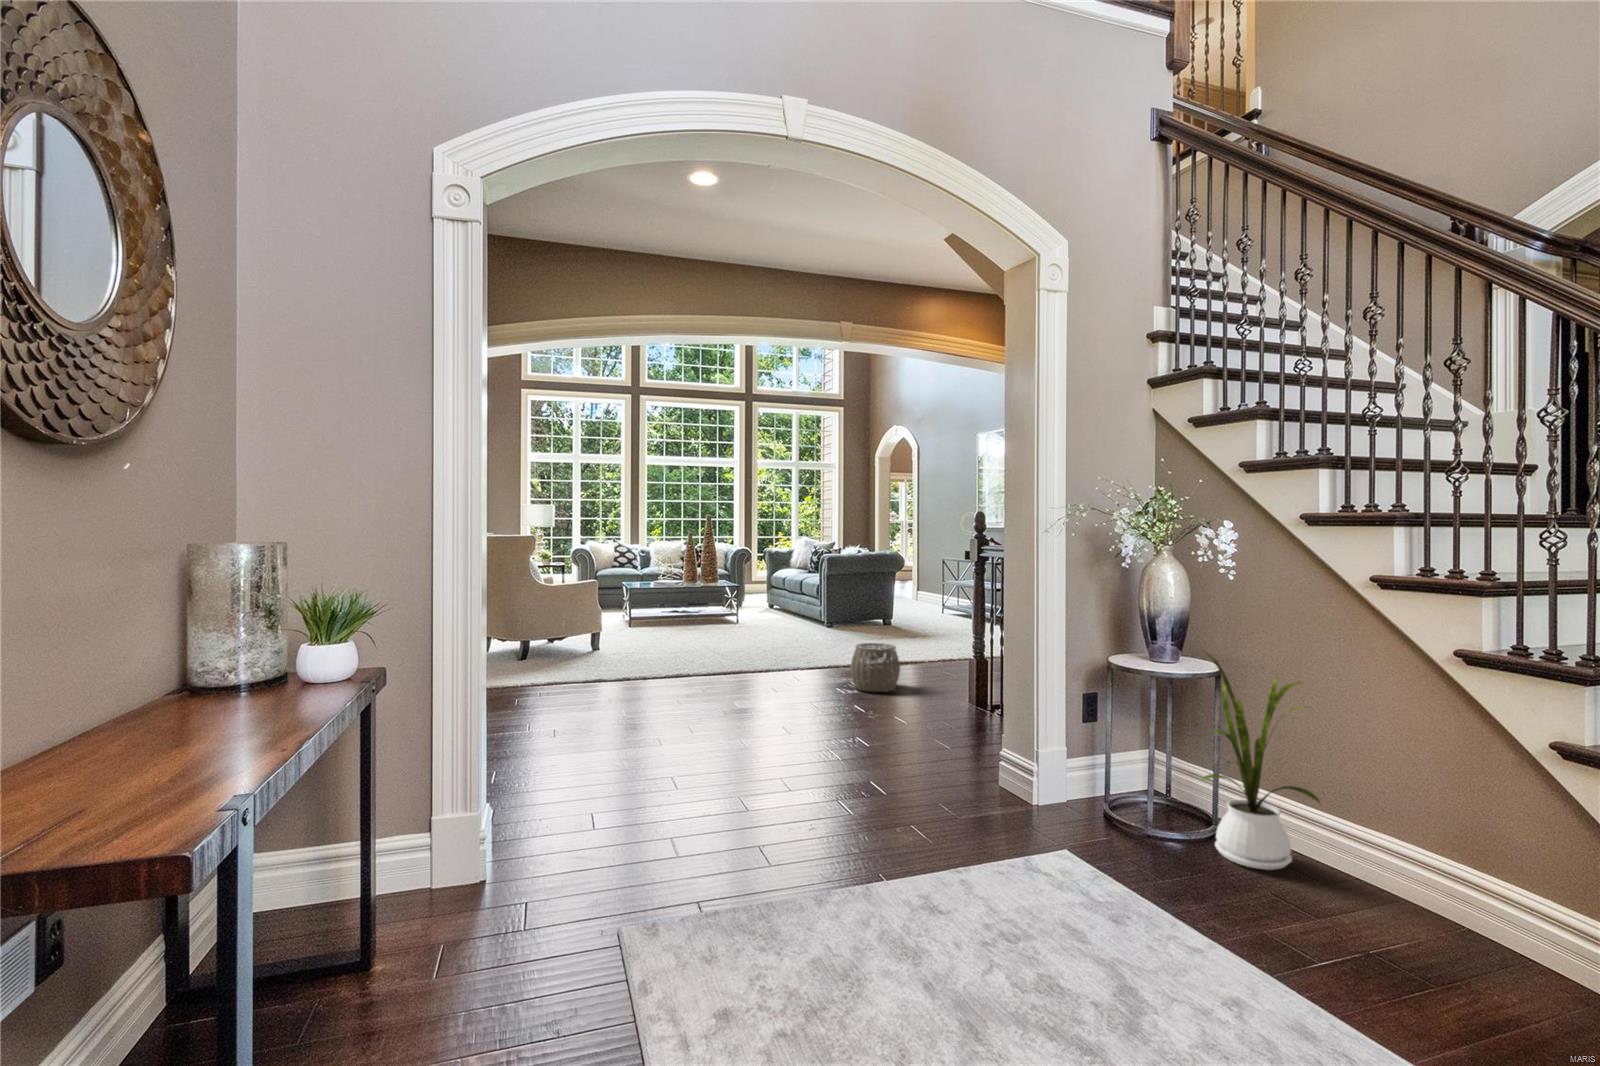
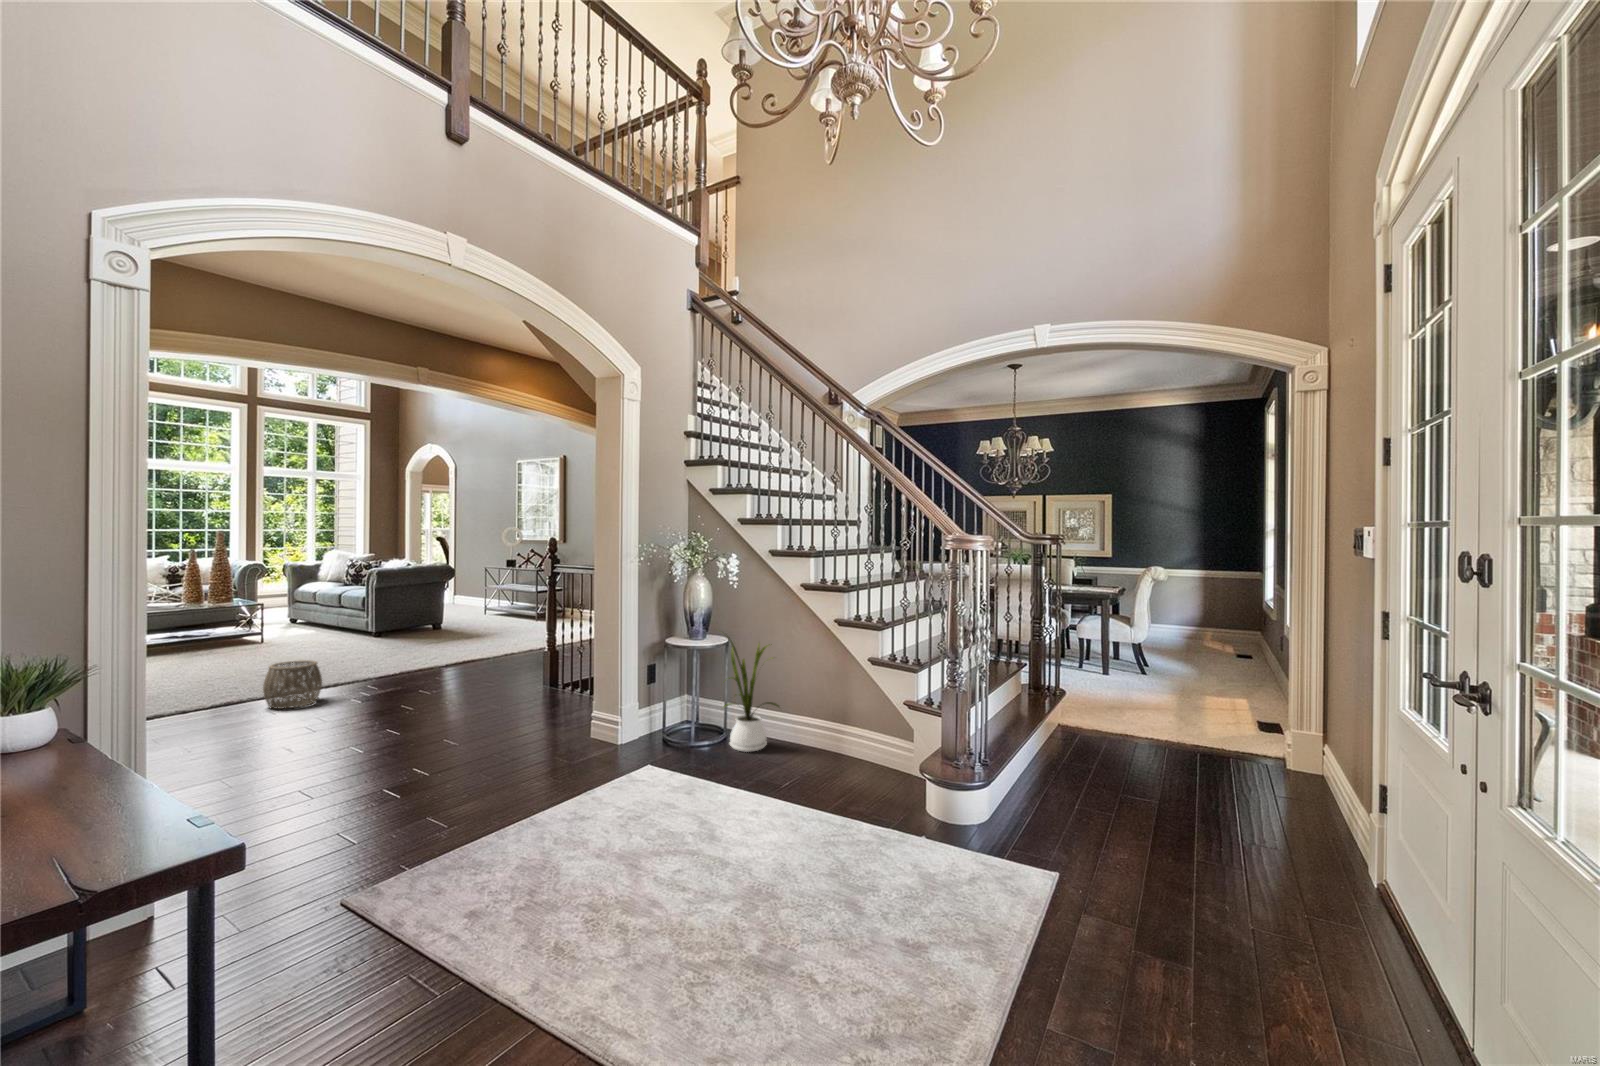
woven basket: present [851,643,900,692] -> present [263,660,322,709]

